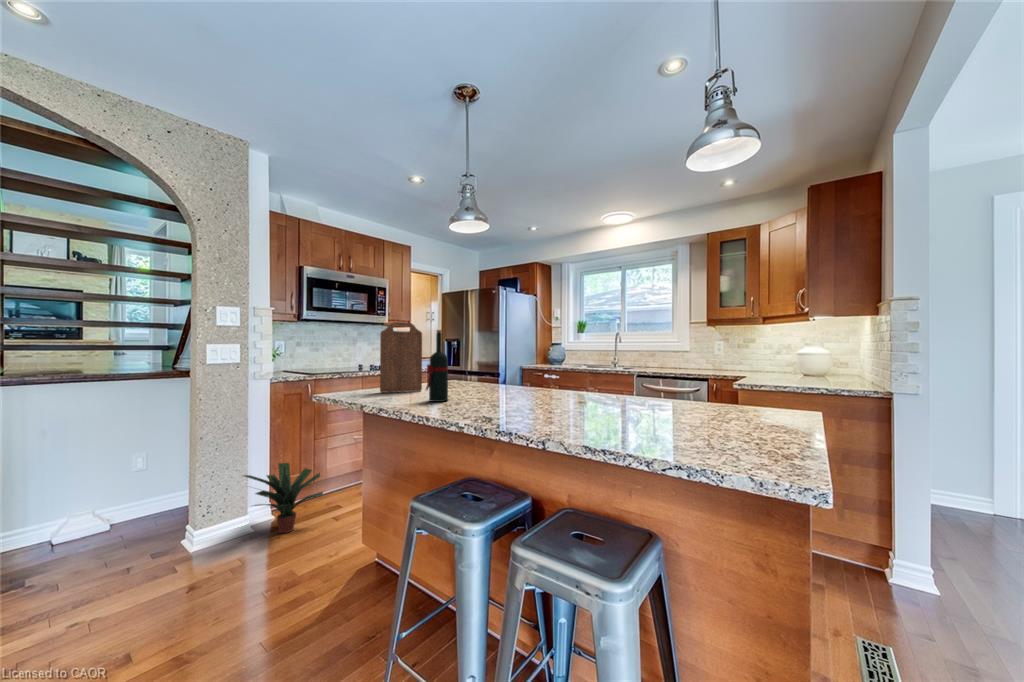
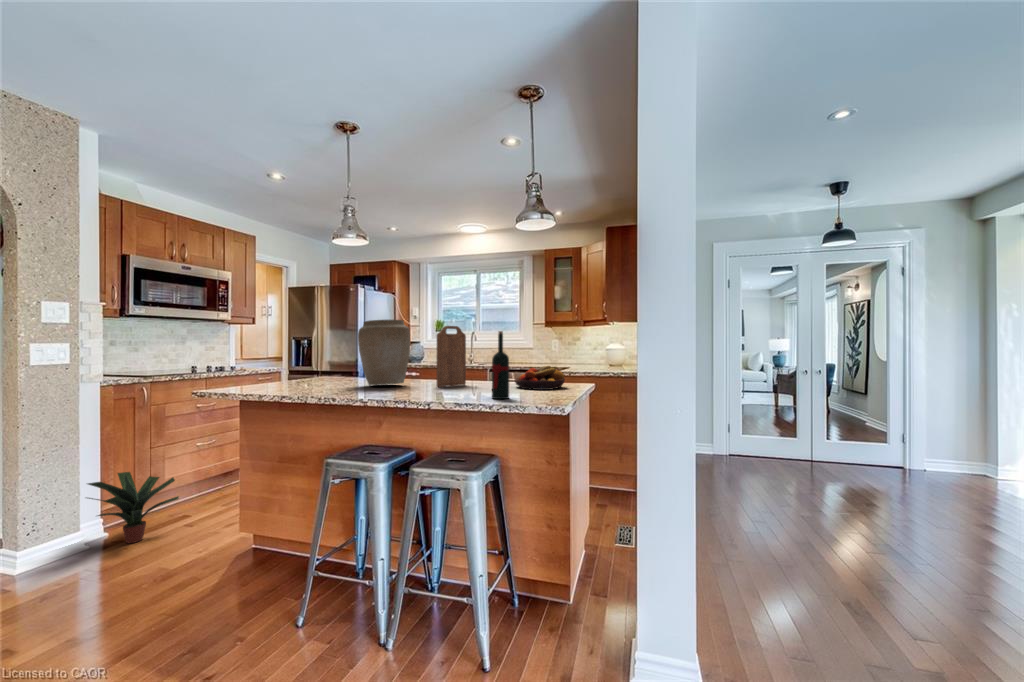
vase: none [473,313,535,396] -> present [358,320,410,385]
cutting board: present [380,322,422,393] -> present [437,326,466,387]
wine bottle: present [426,330,448,402] -> present [492,331,509,399]
fruit bowl: none [683,379,772,419] -> present [515,366,565,390]

